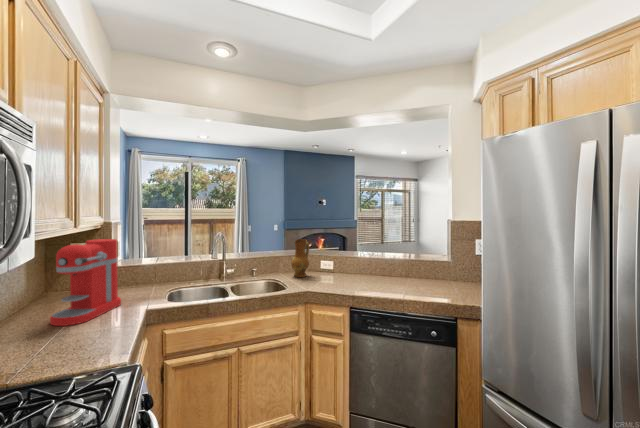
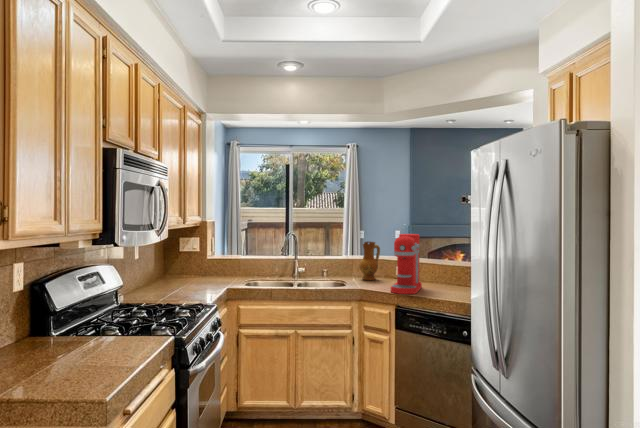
coffee maker: present [50,239,121,326] -> present [391,234,422,294]

